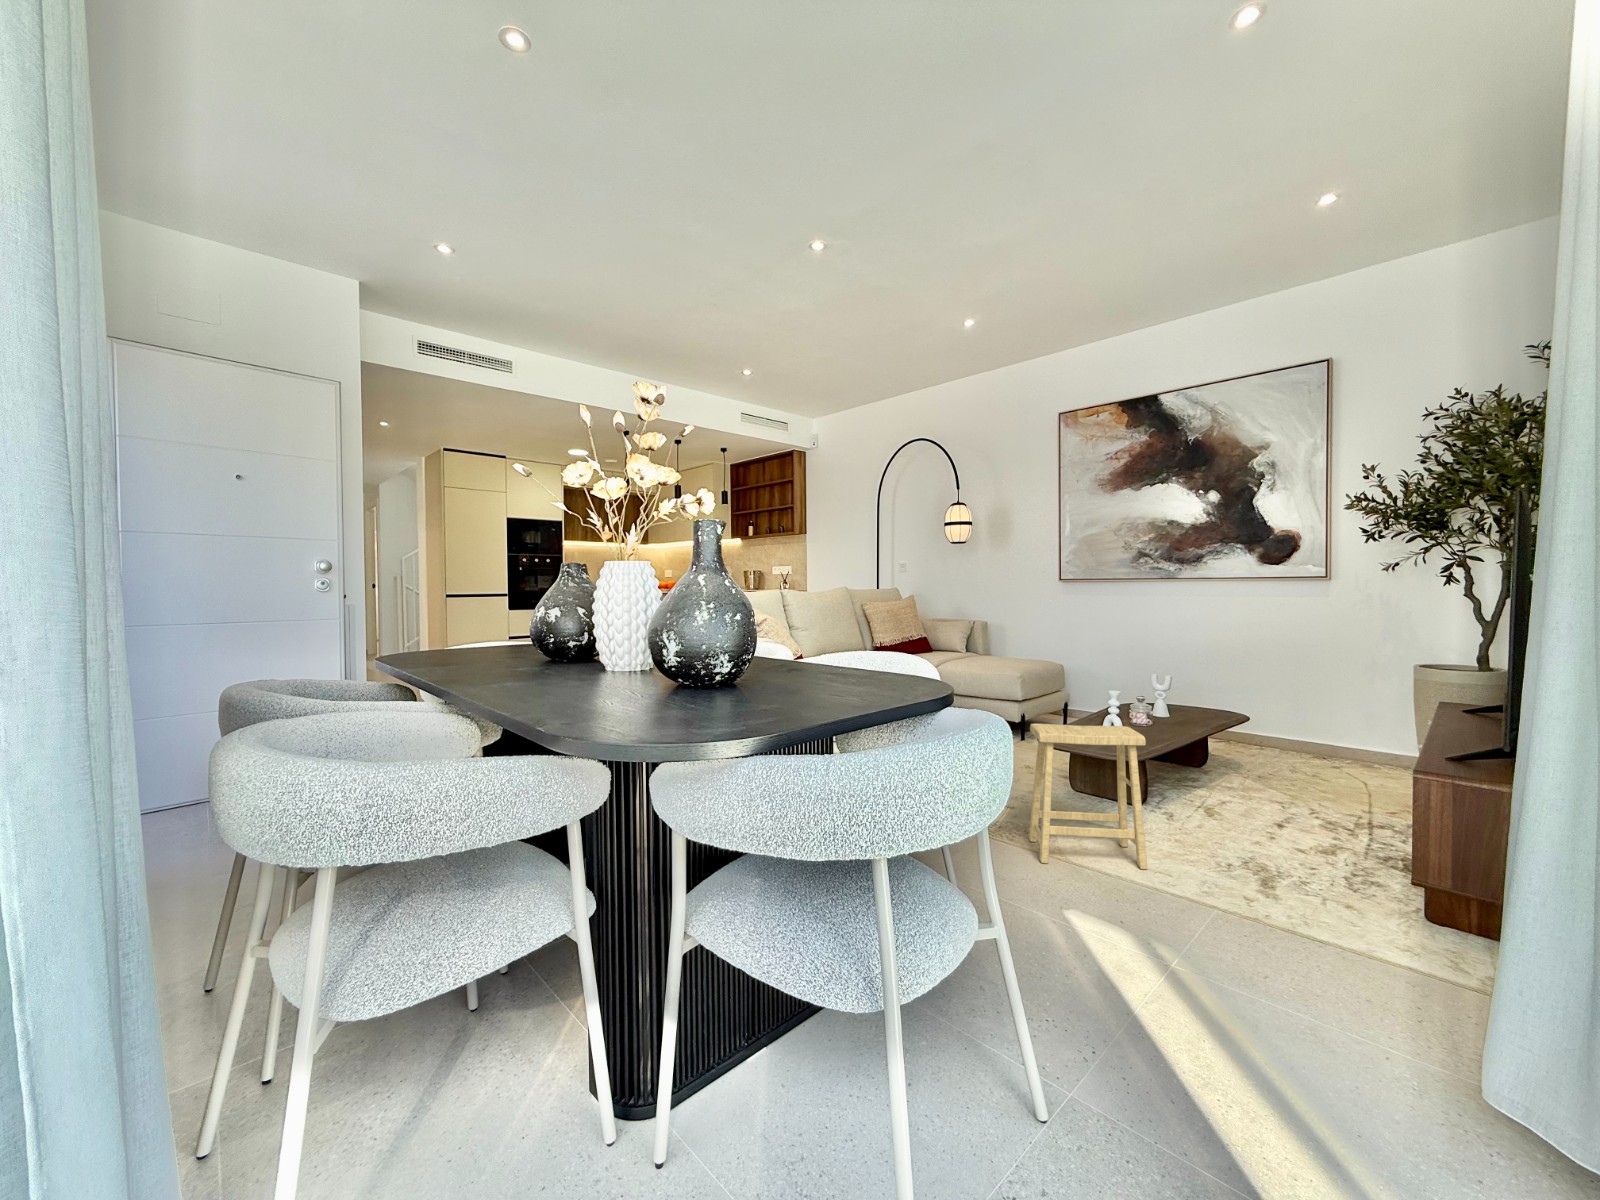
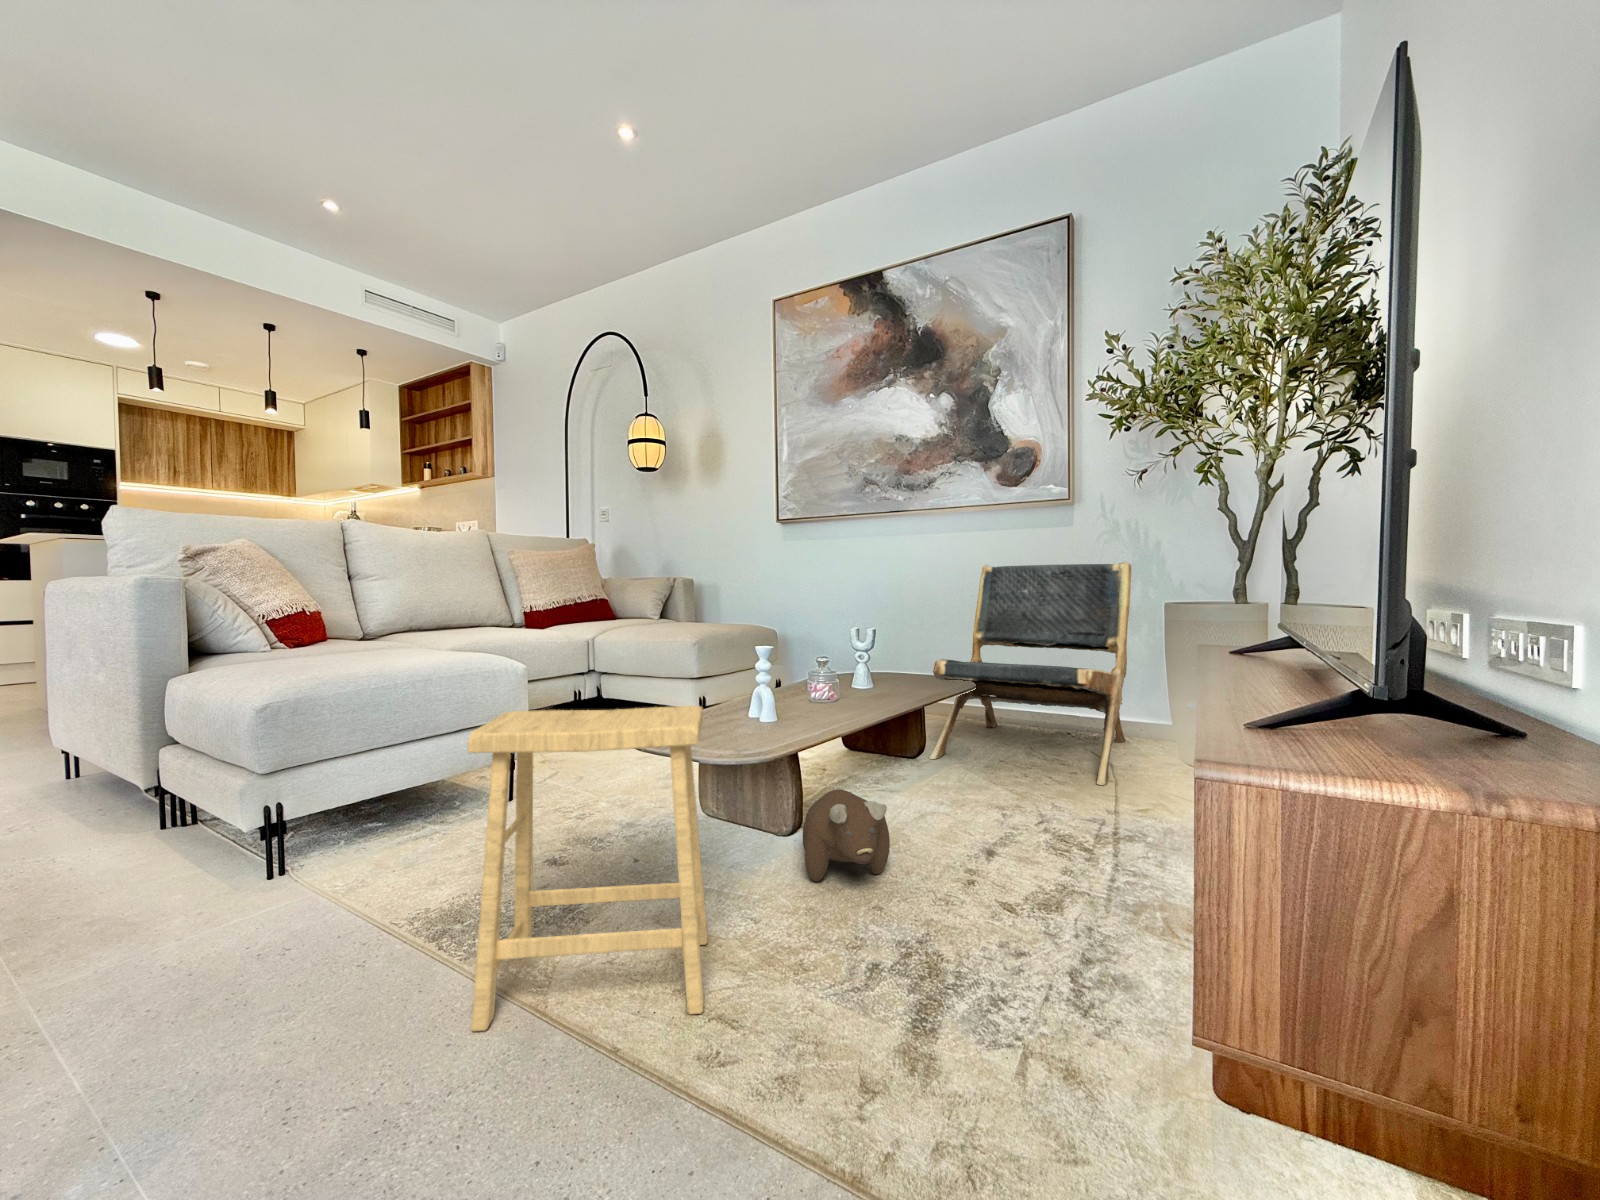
lounge chair: none [1210,625,1383,796] -> present [929,562,1131,785]
plush toy: none [1156,778,1220,829] -> present [803,789,890,882]

